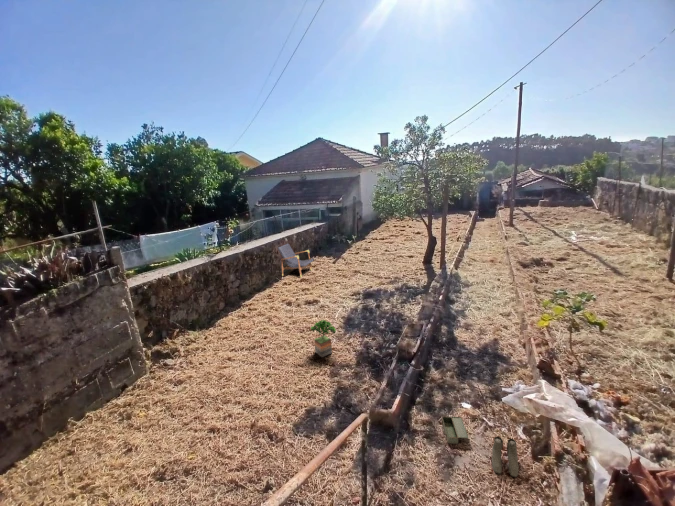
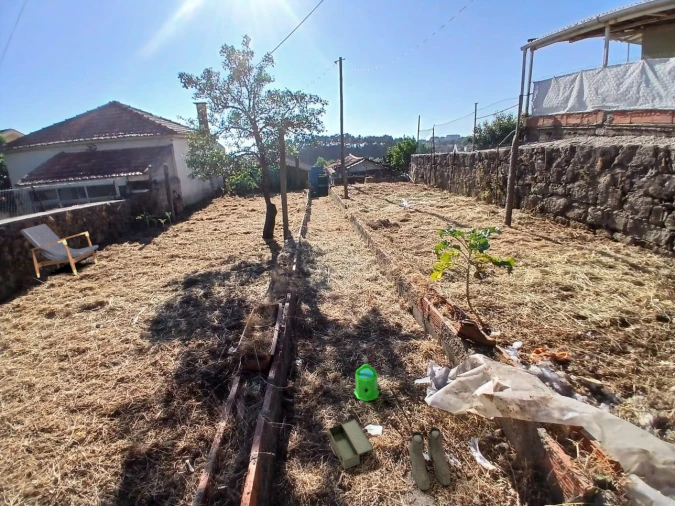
potted tree: present [311,320,336,357] -> none [74,324,132,392]
watering can: none [466,385,486,411] -> present [354,364,379,401]

